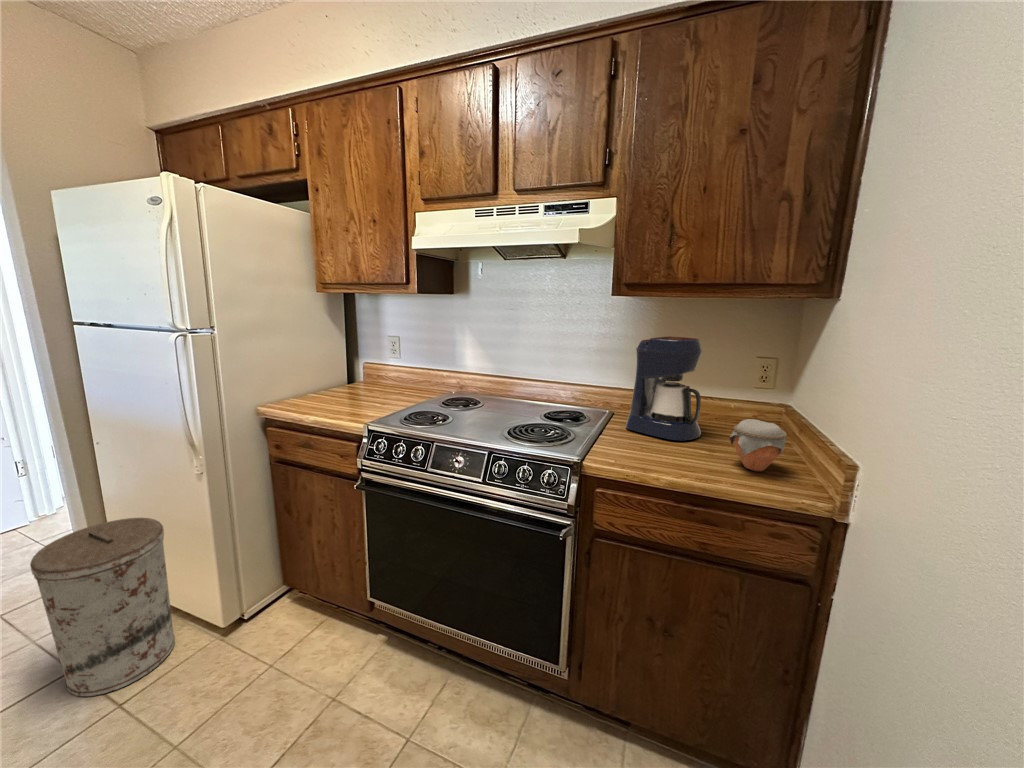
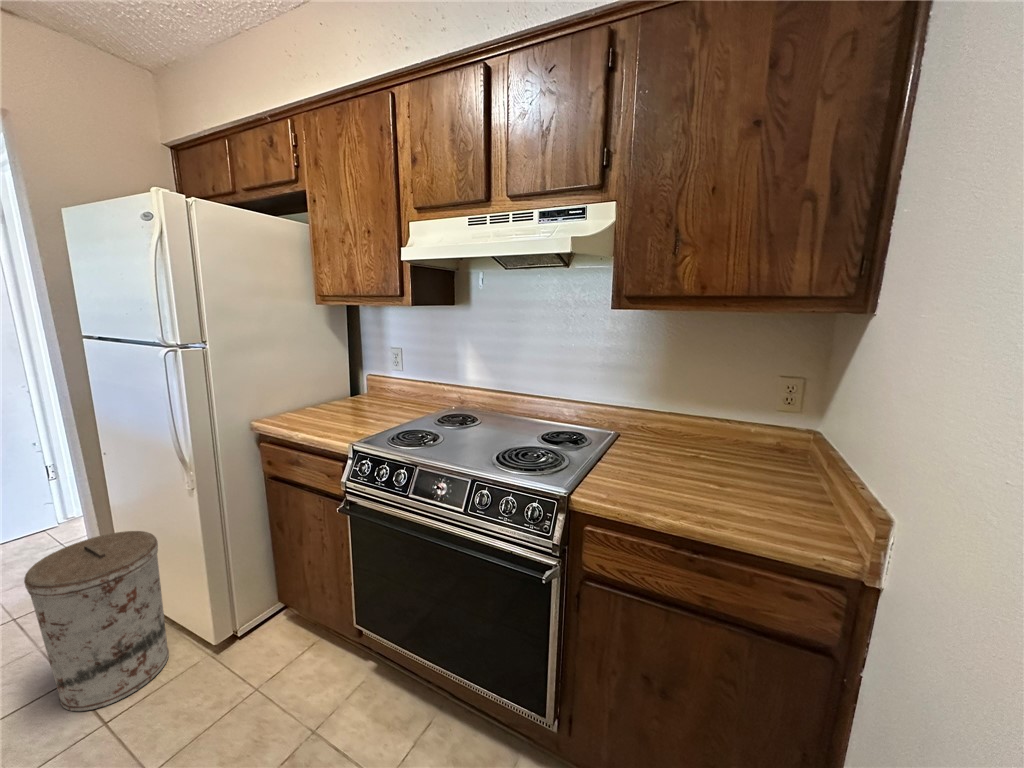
coffee maker: present [626,336,702,441] -> none [628,354,714,472]
jar: present [730,419,787,471] -> none [740,453,807,515]

